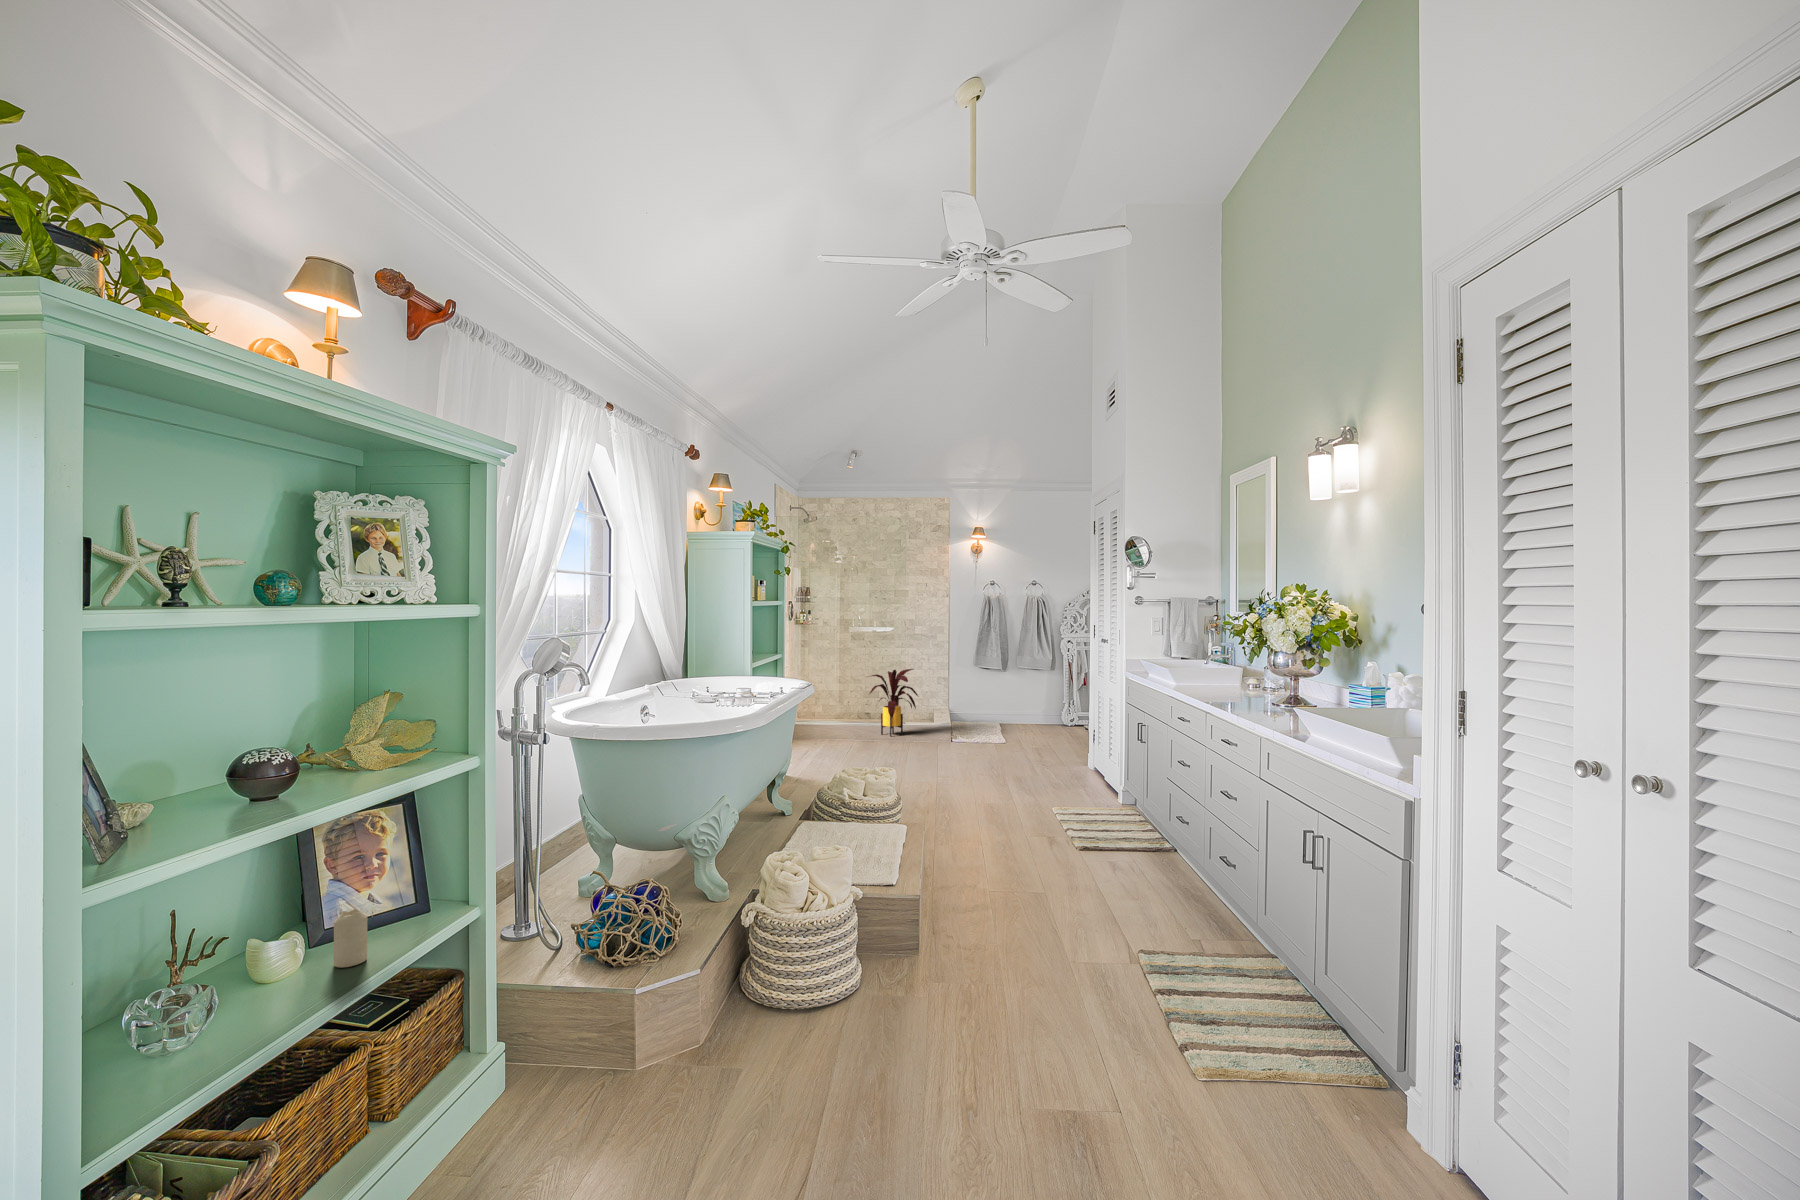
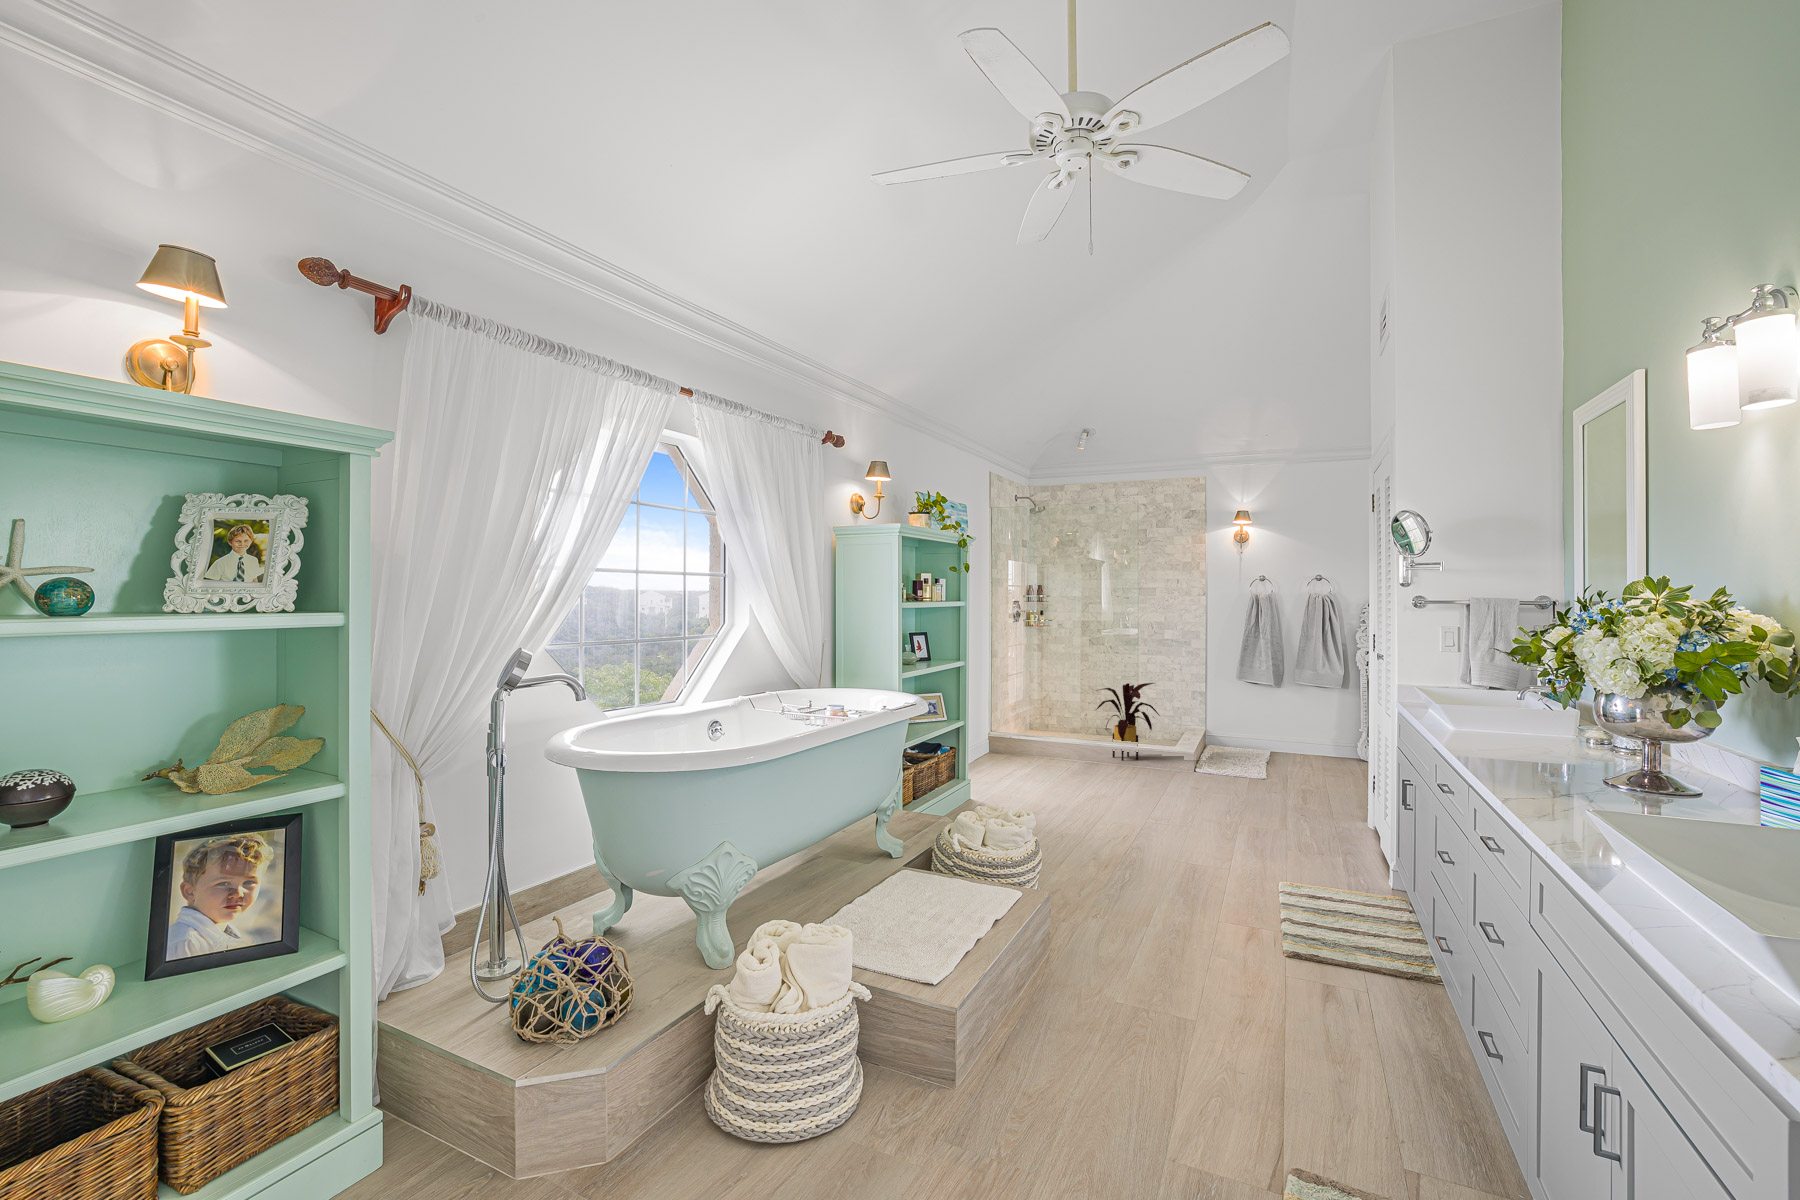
candle: present [334,909,368,968] -> none [128,950,171,1016]

